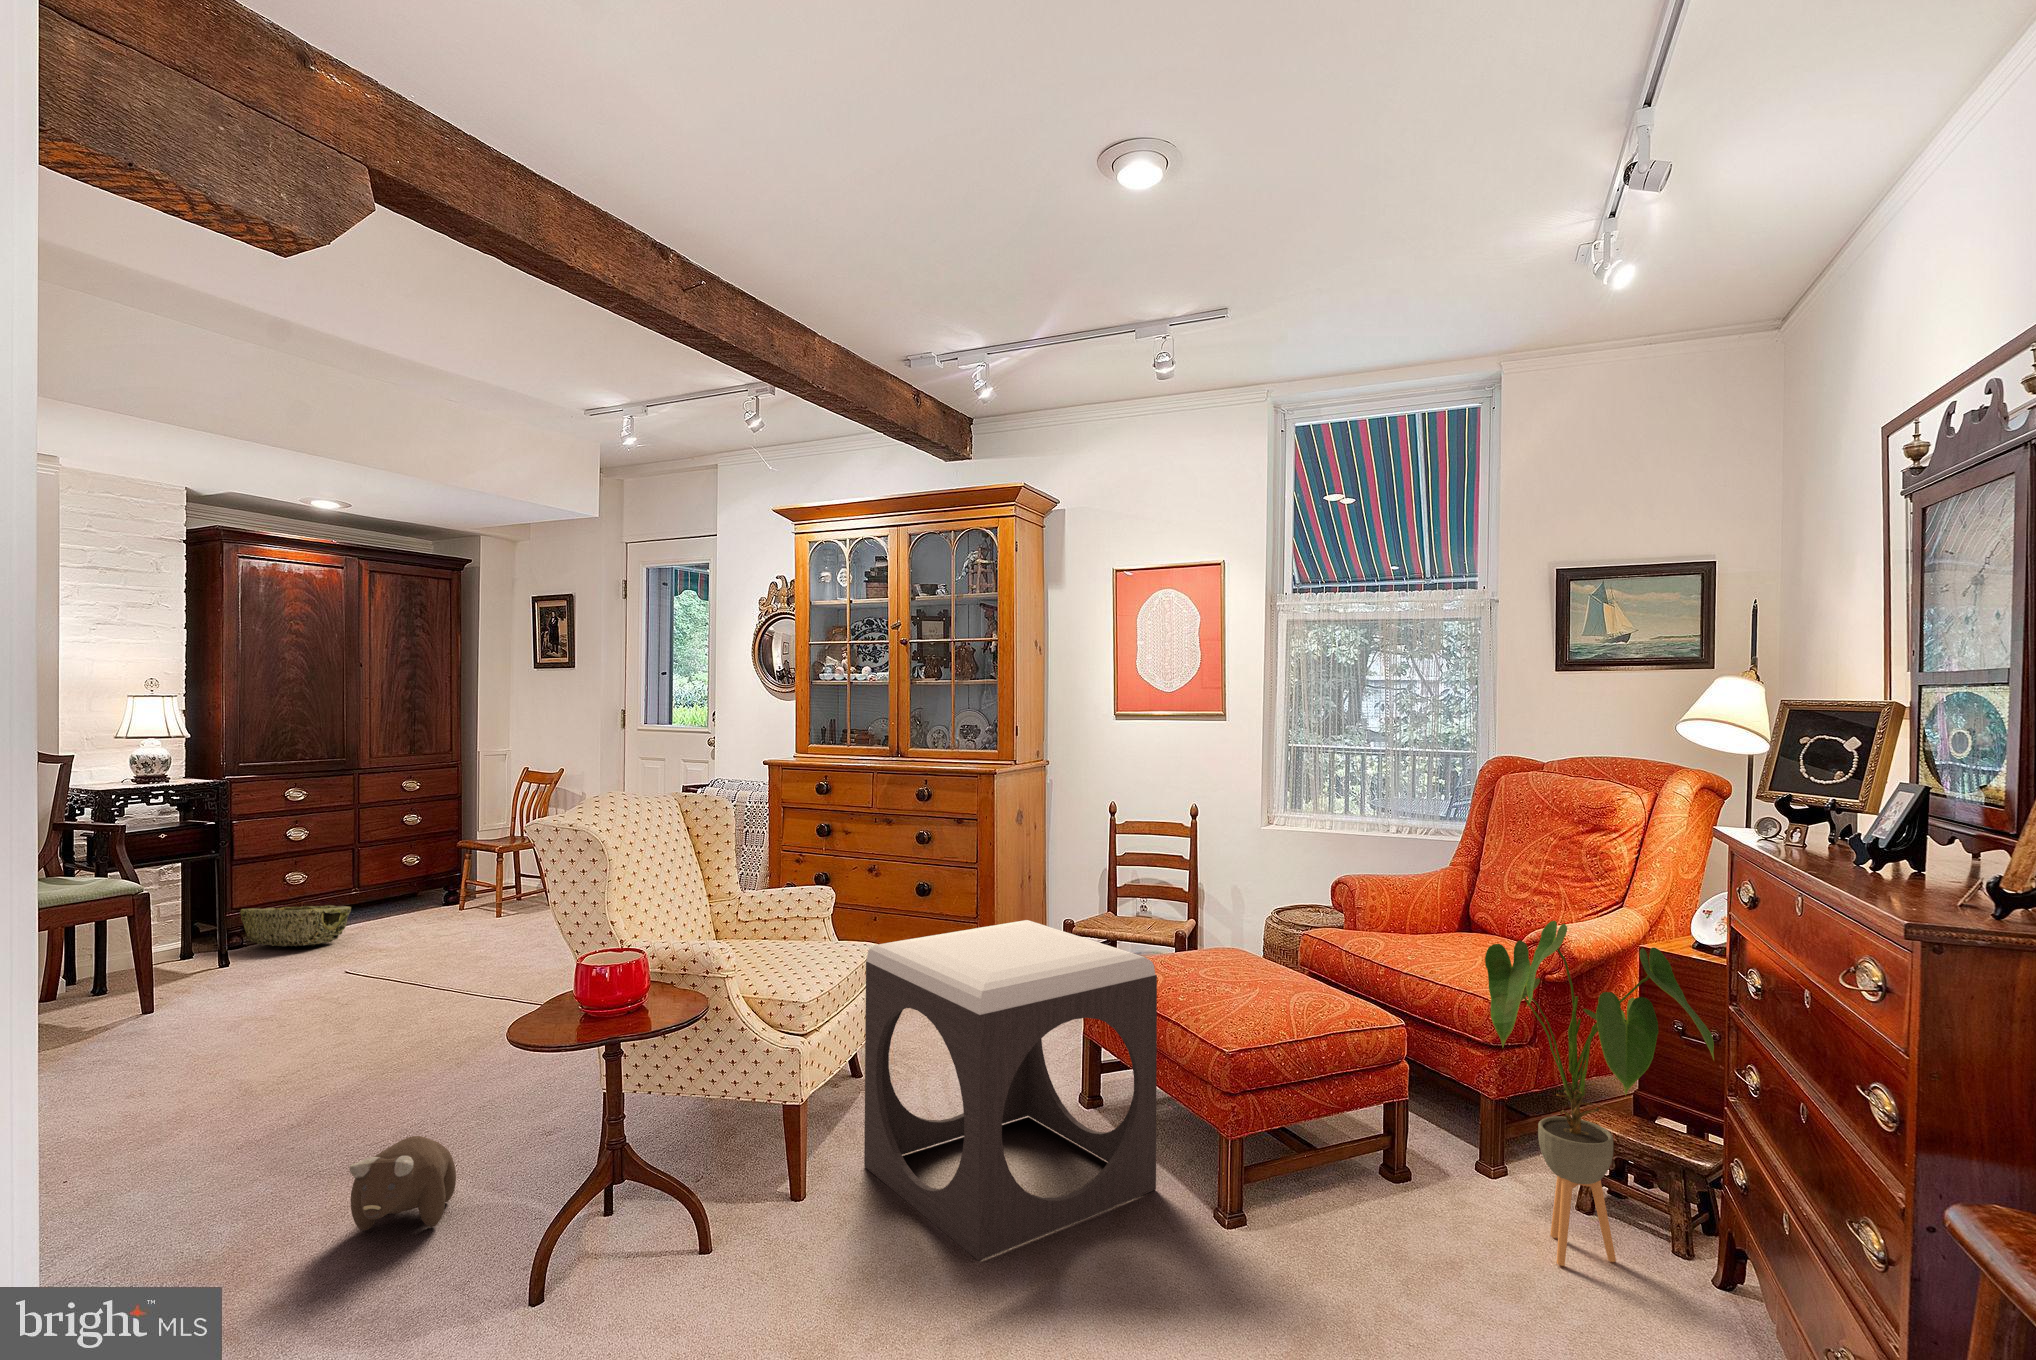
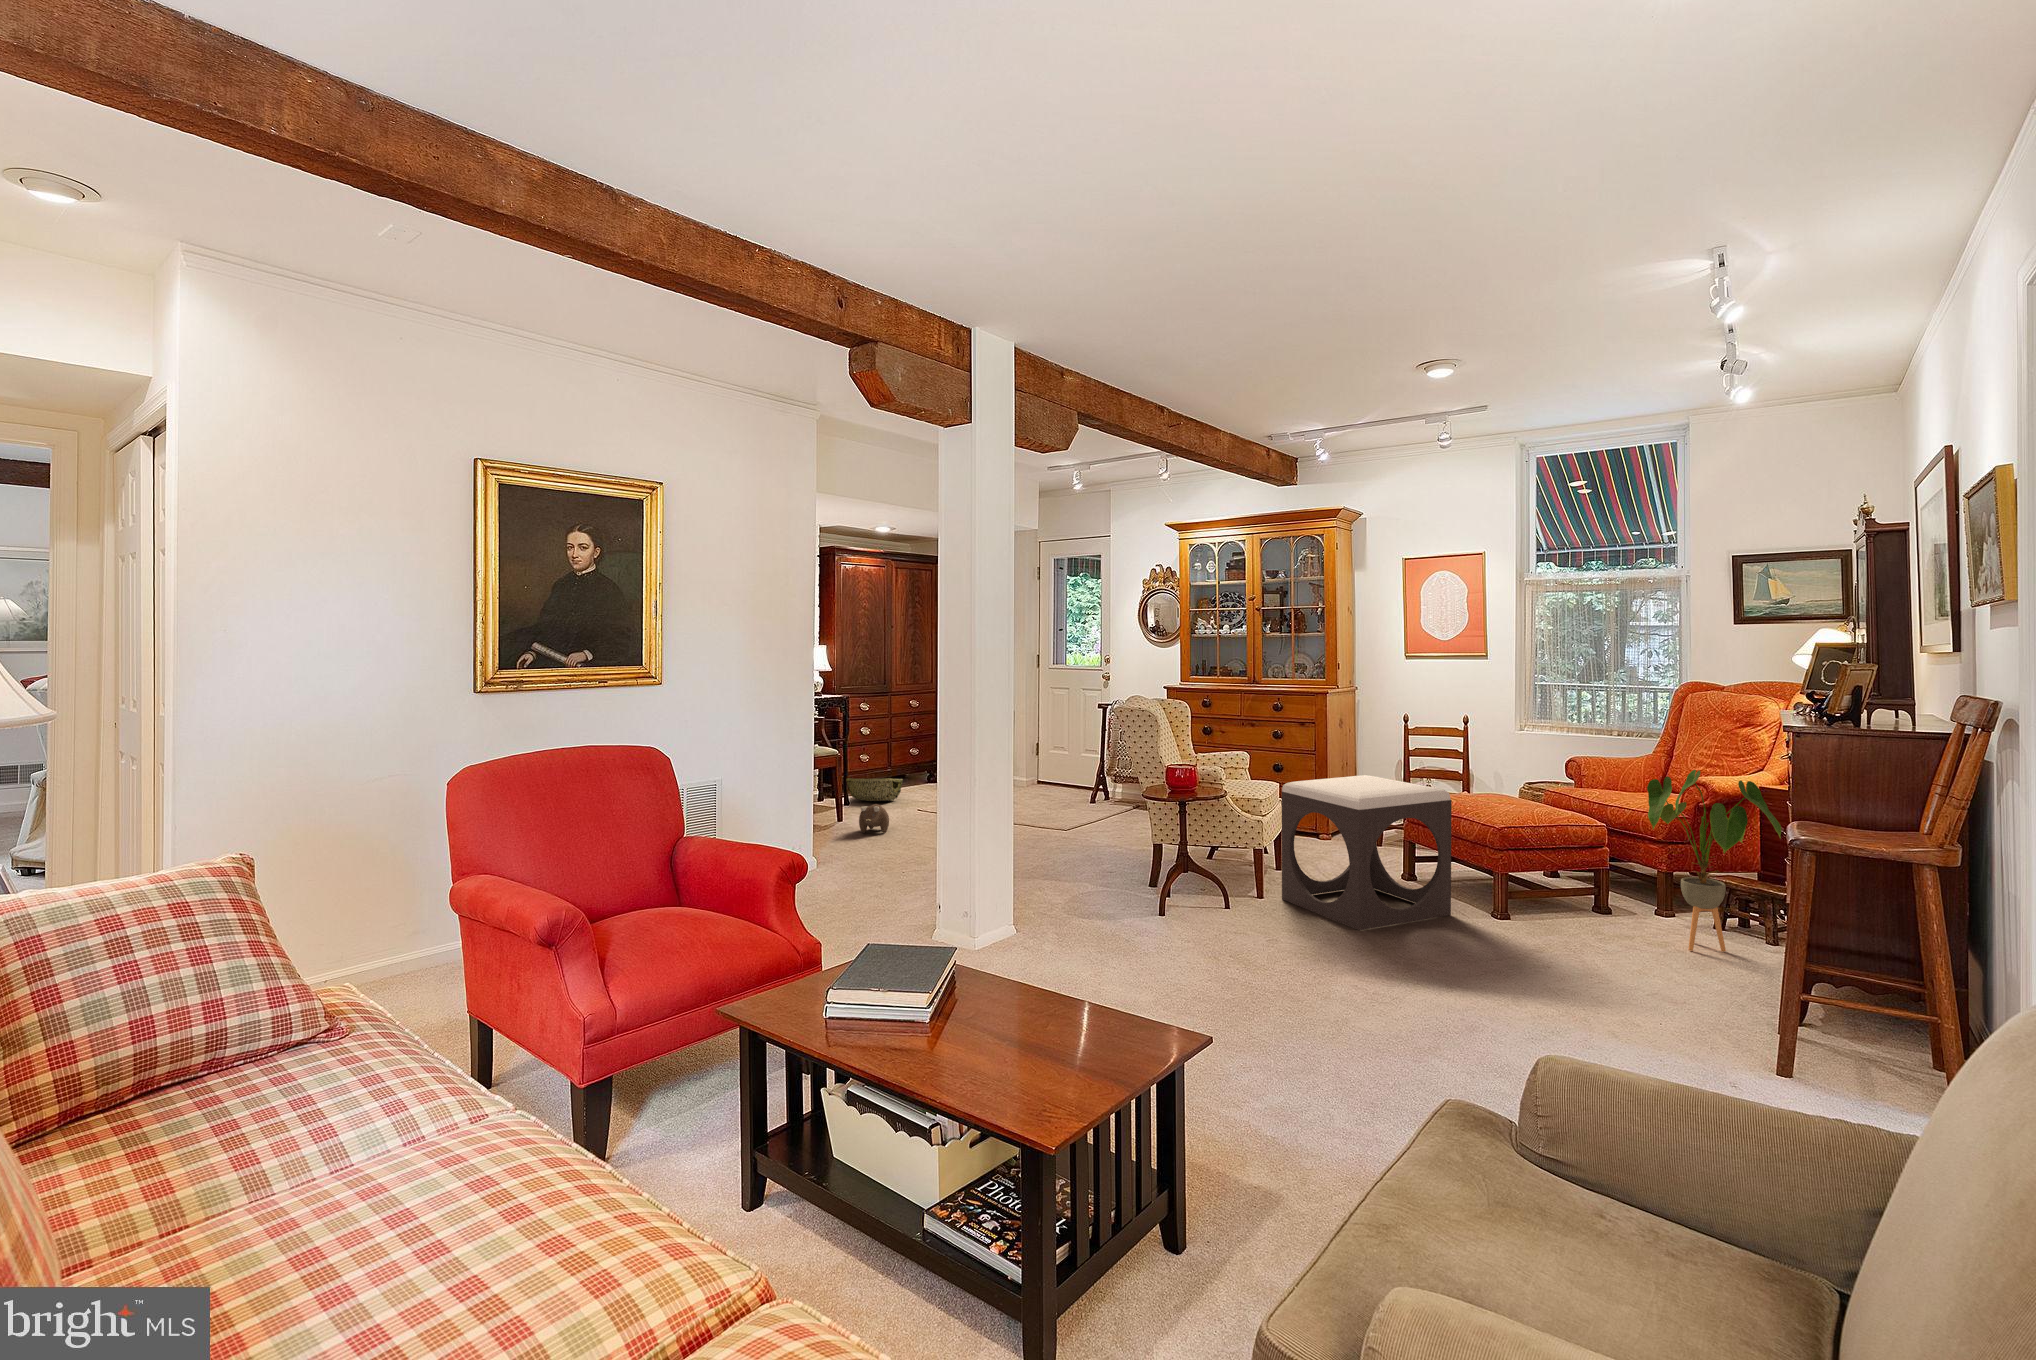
plush toy: present [349,1136,456,1230] -> present [859,804,889,833]

